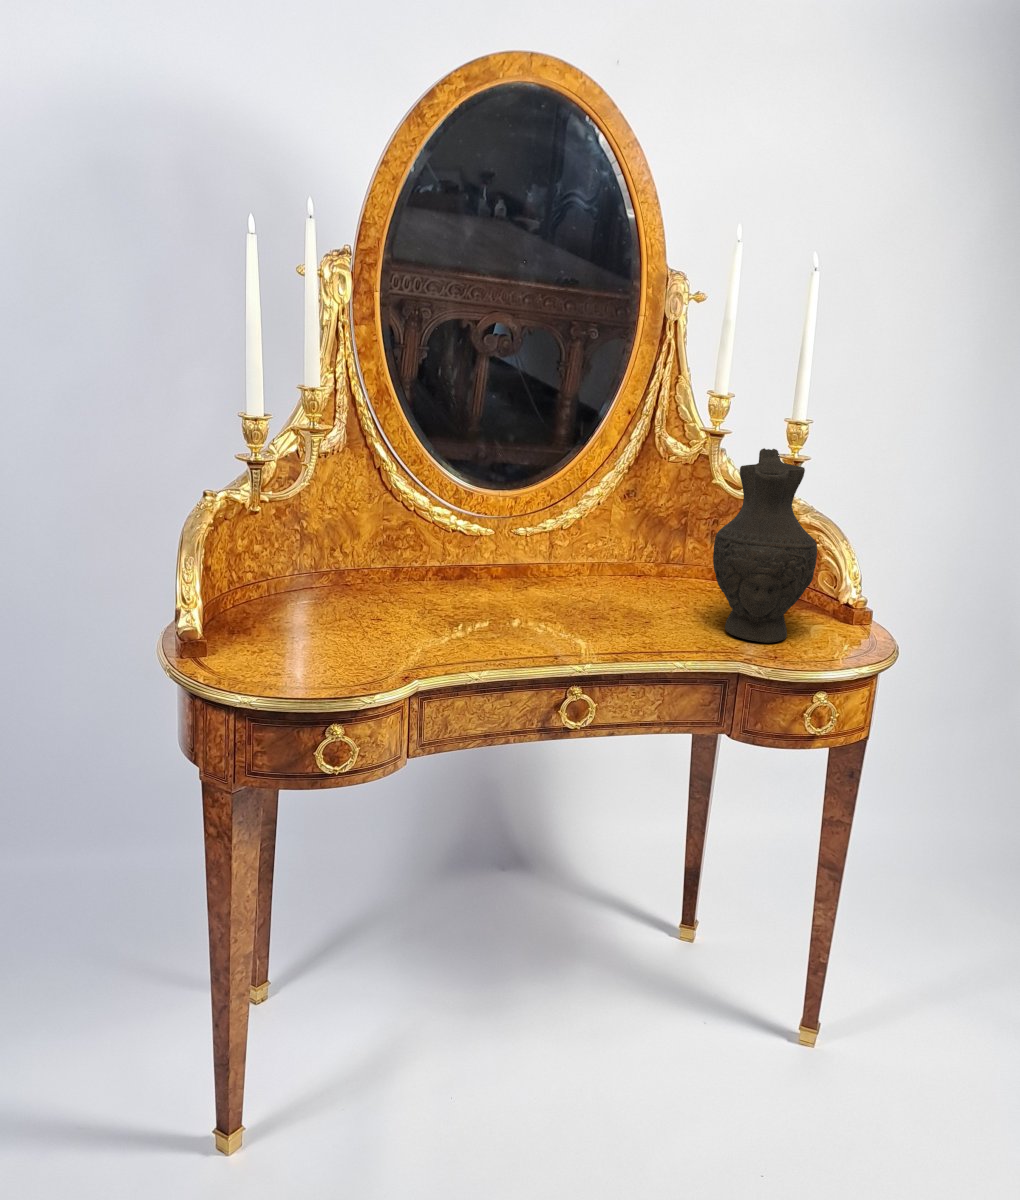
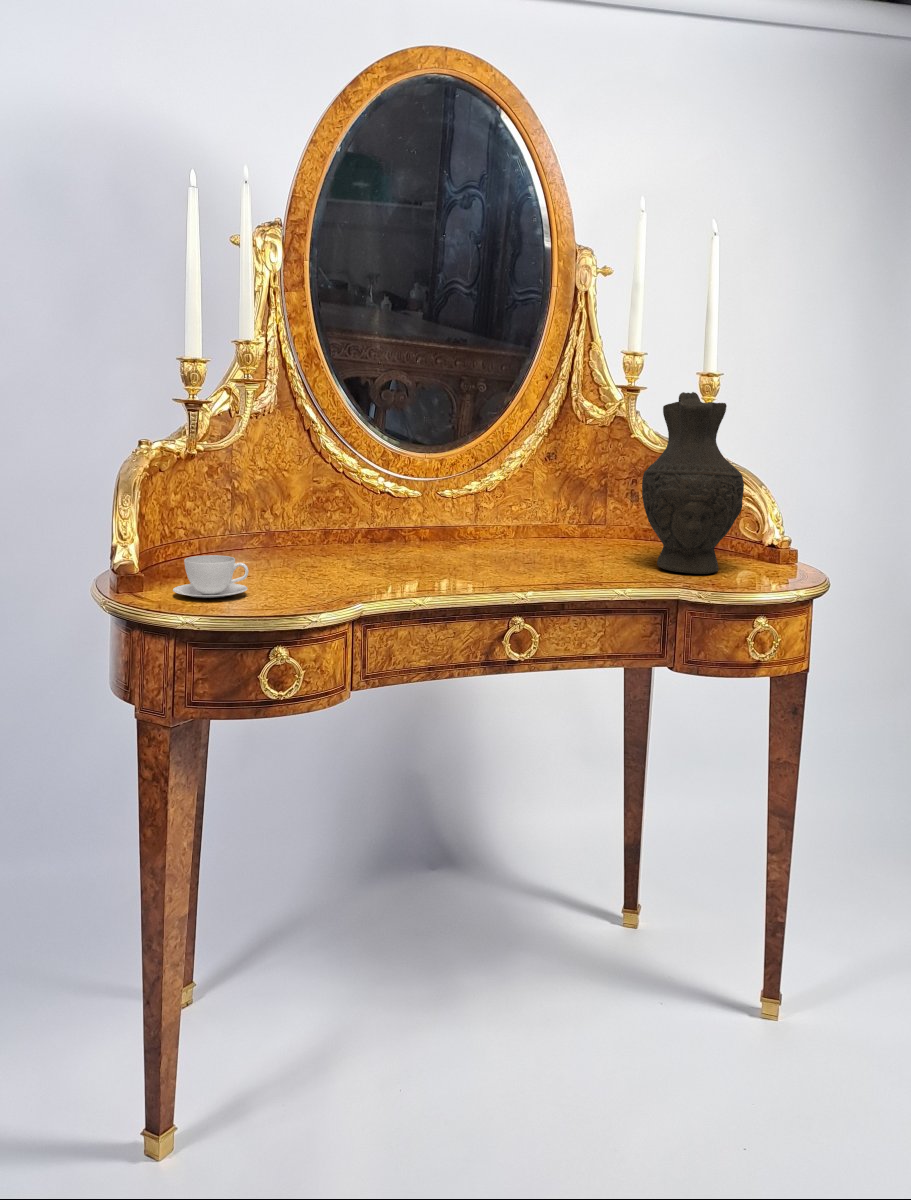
teacup: none [236,623,310,670] -> present [173,555,248,598]

